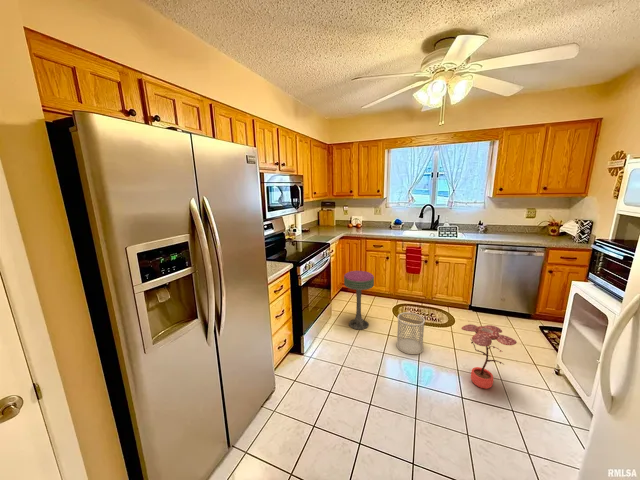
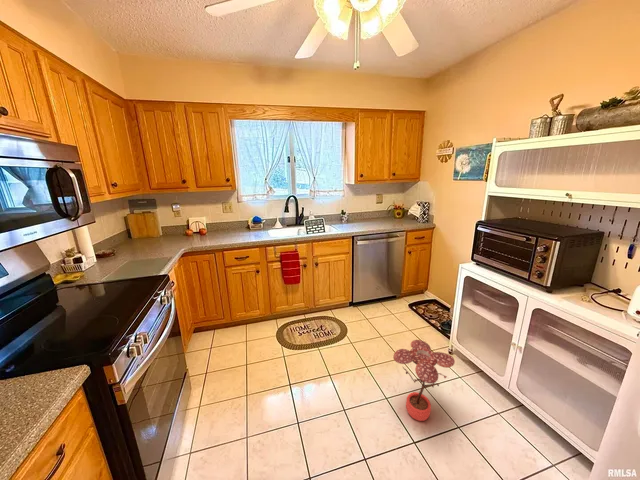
bar stool: present [344,271,374,329] -> none [207,308,258,402]
wastebasket: present [396,312,425,354] -> none [305,349,342,412]

